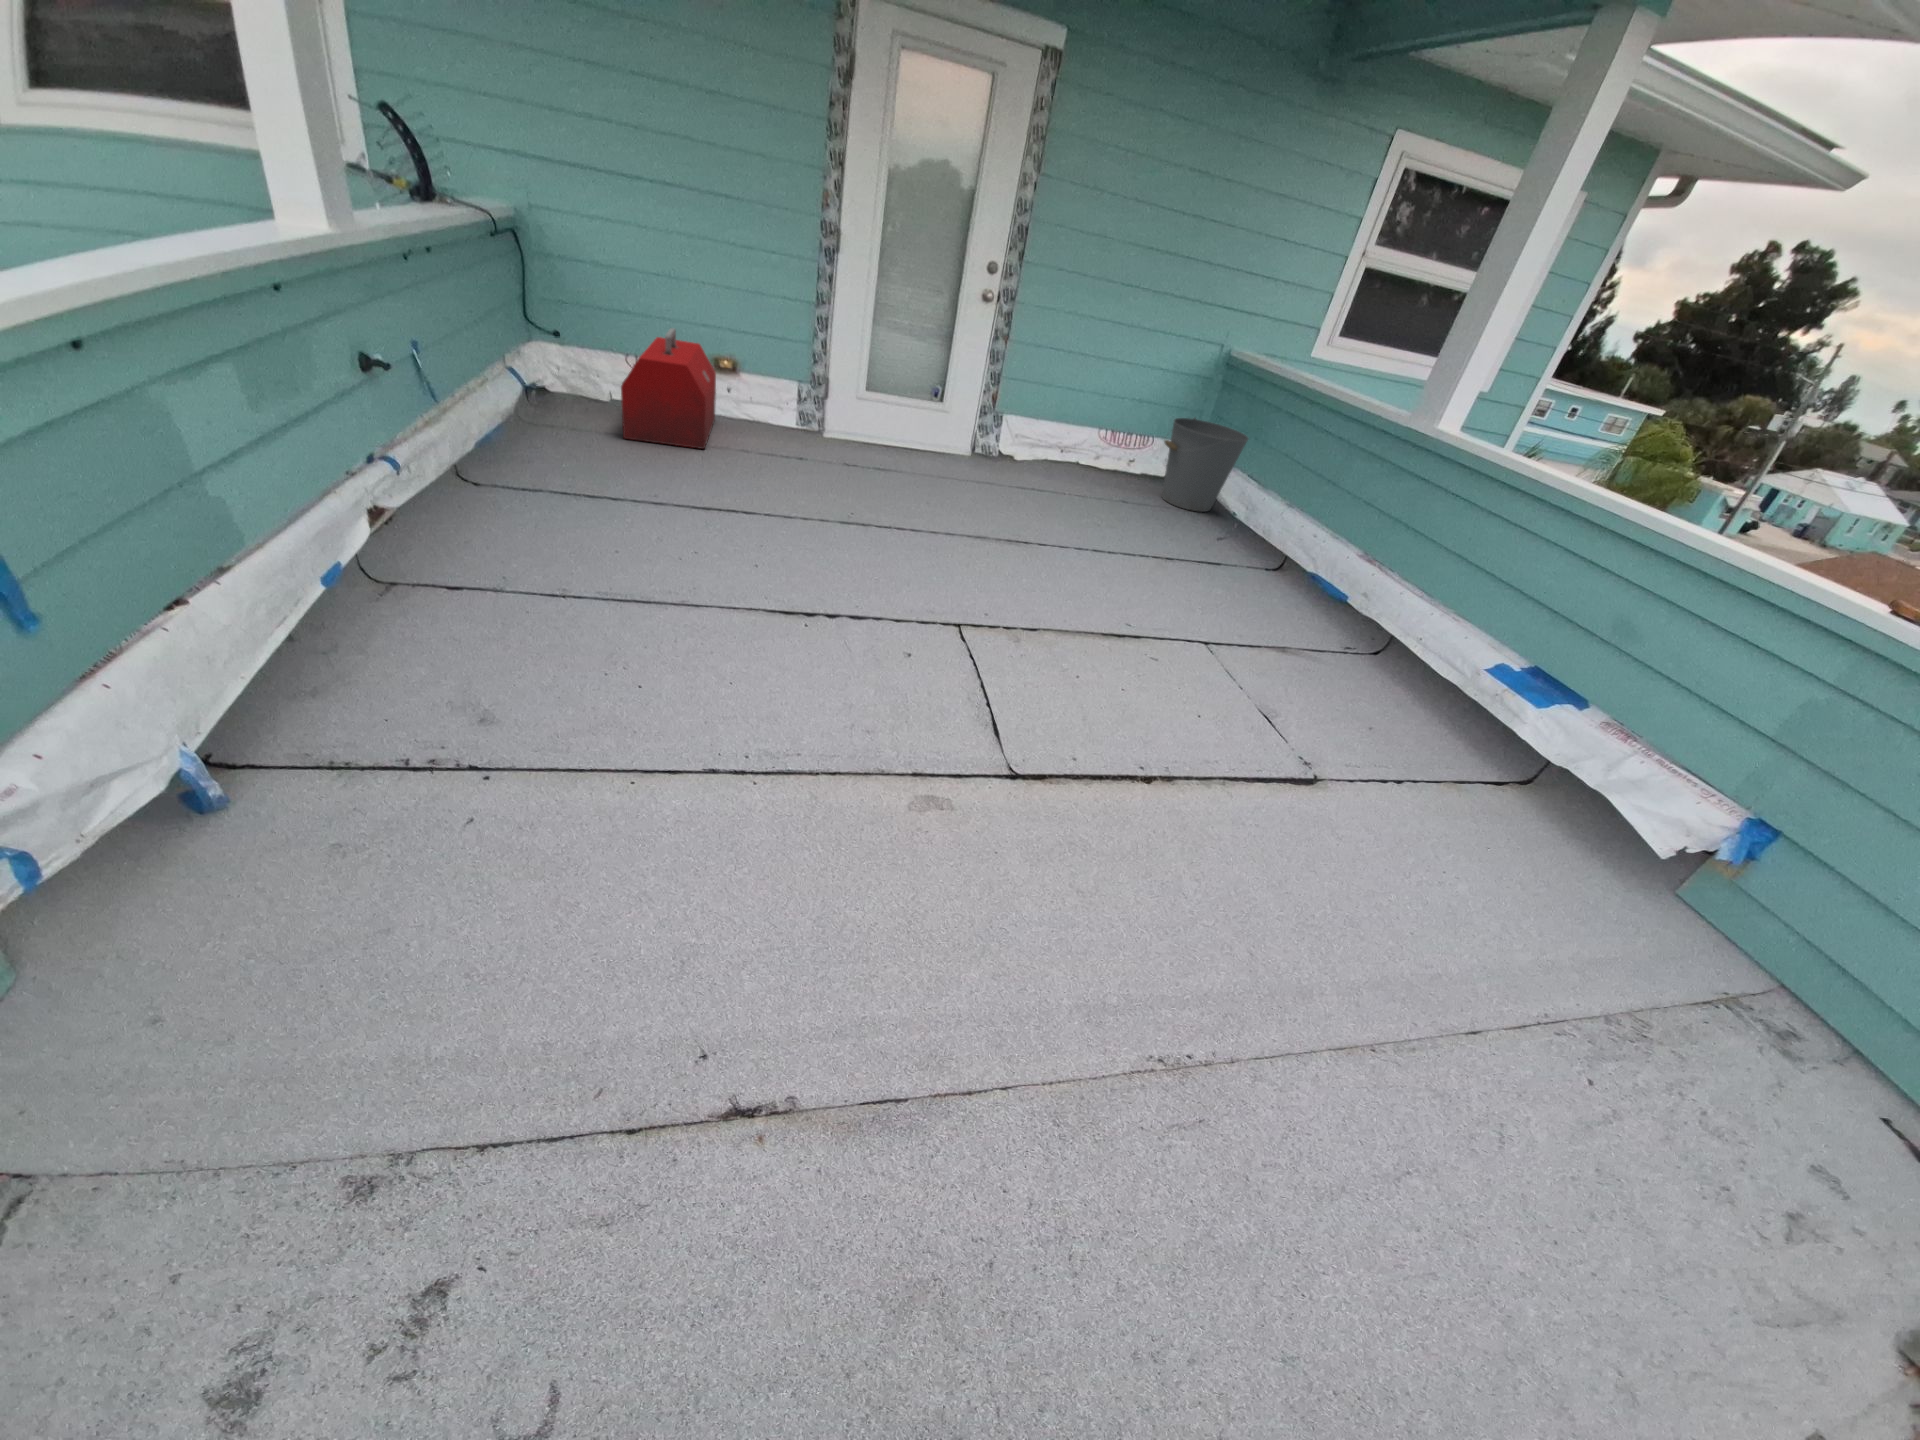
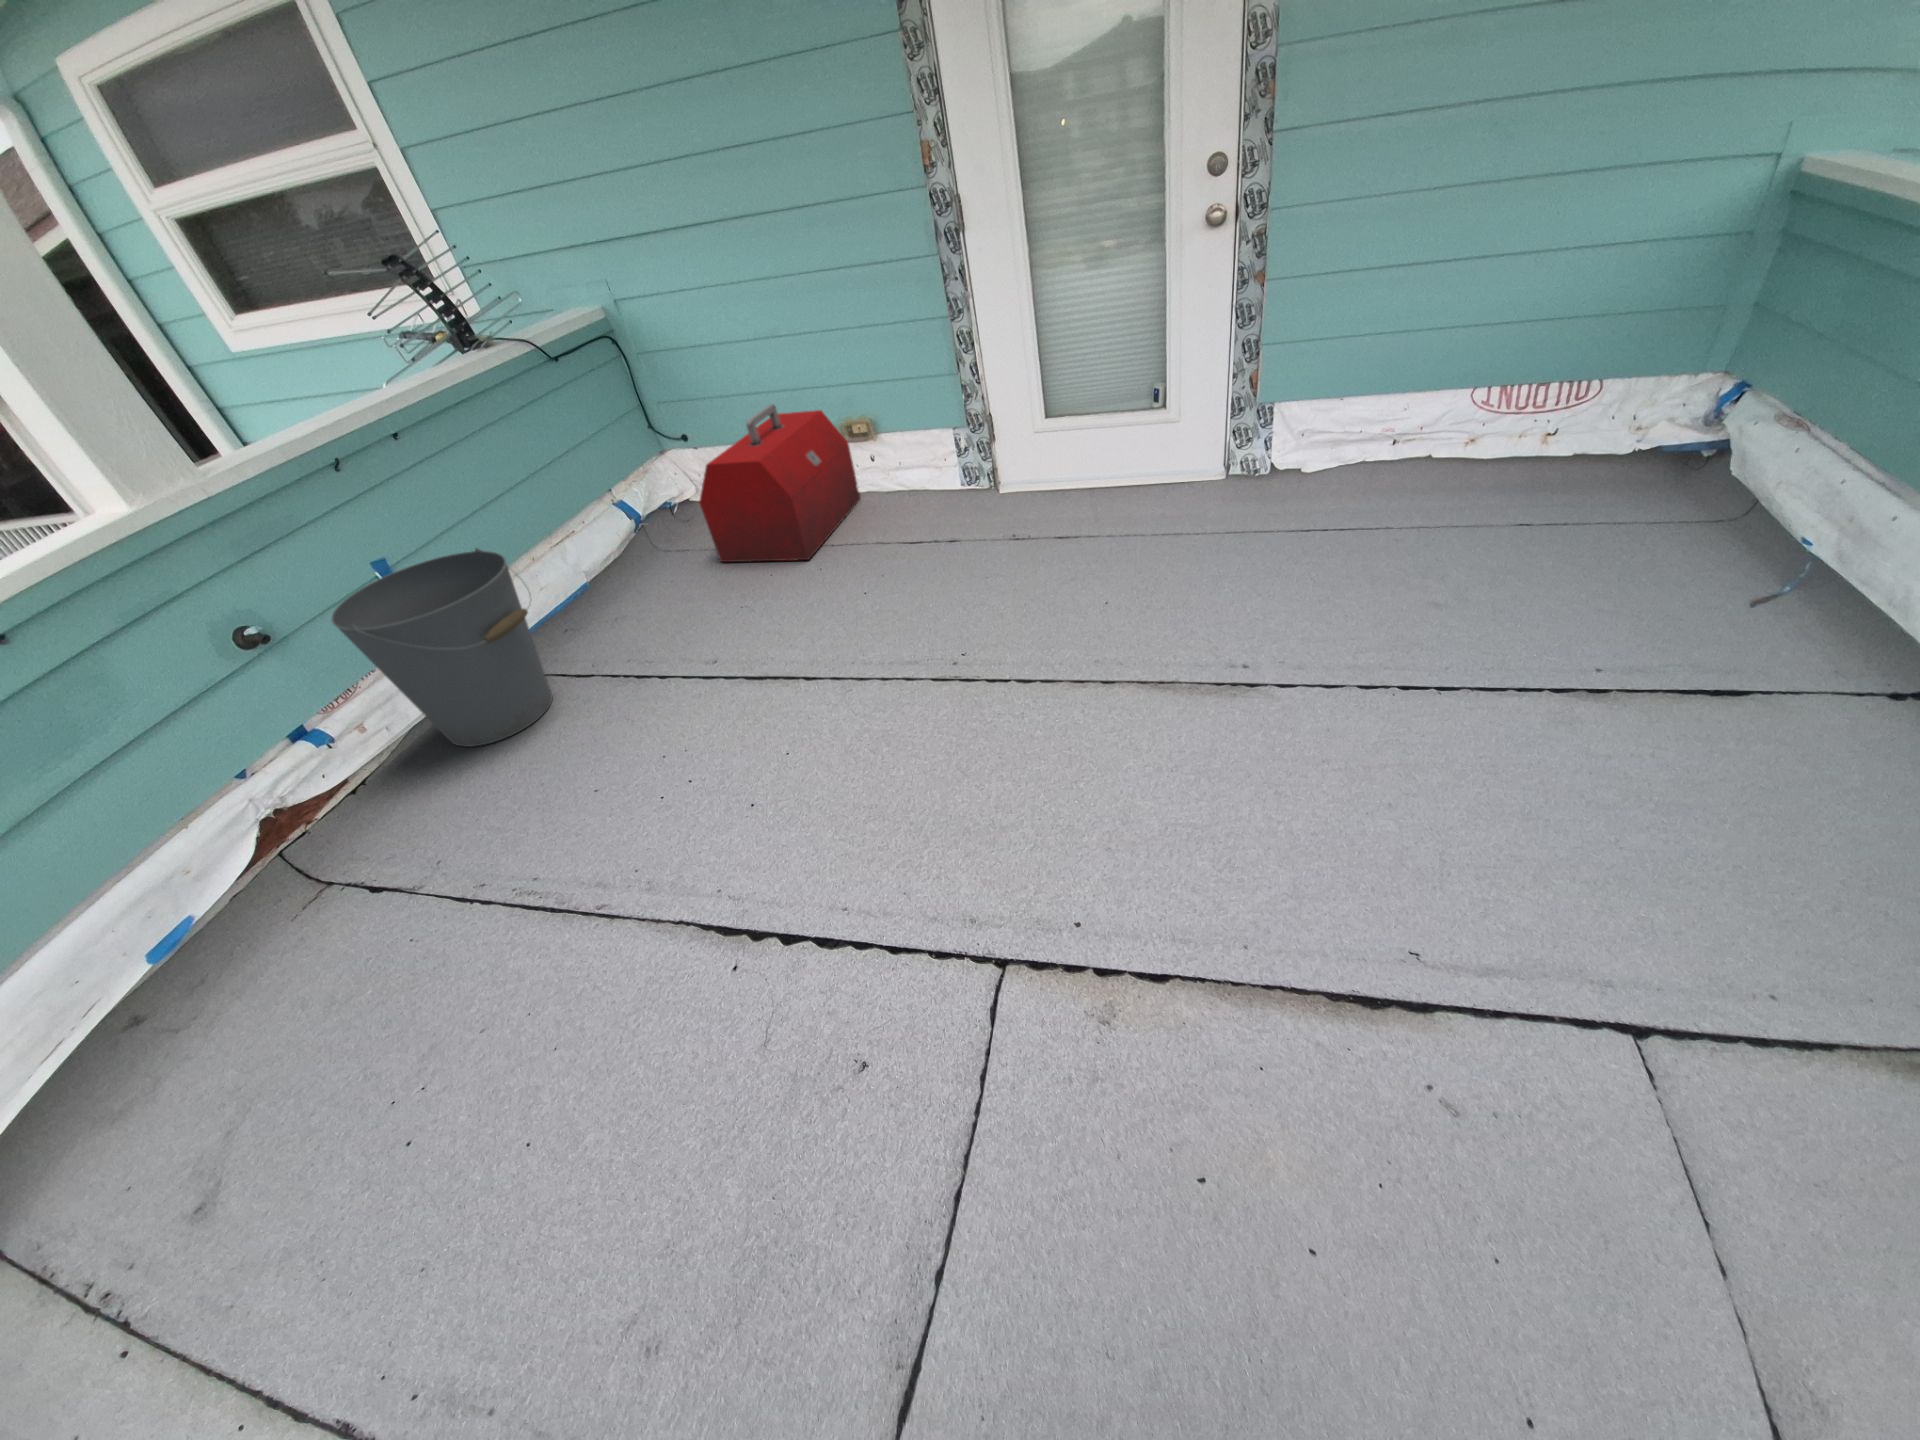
bucket: present [1162,418,1248,512] -> present [331,548,552,747]

